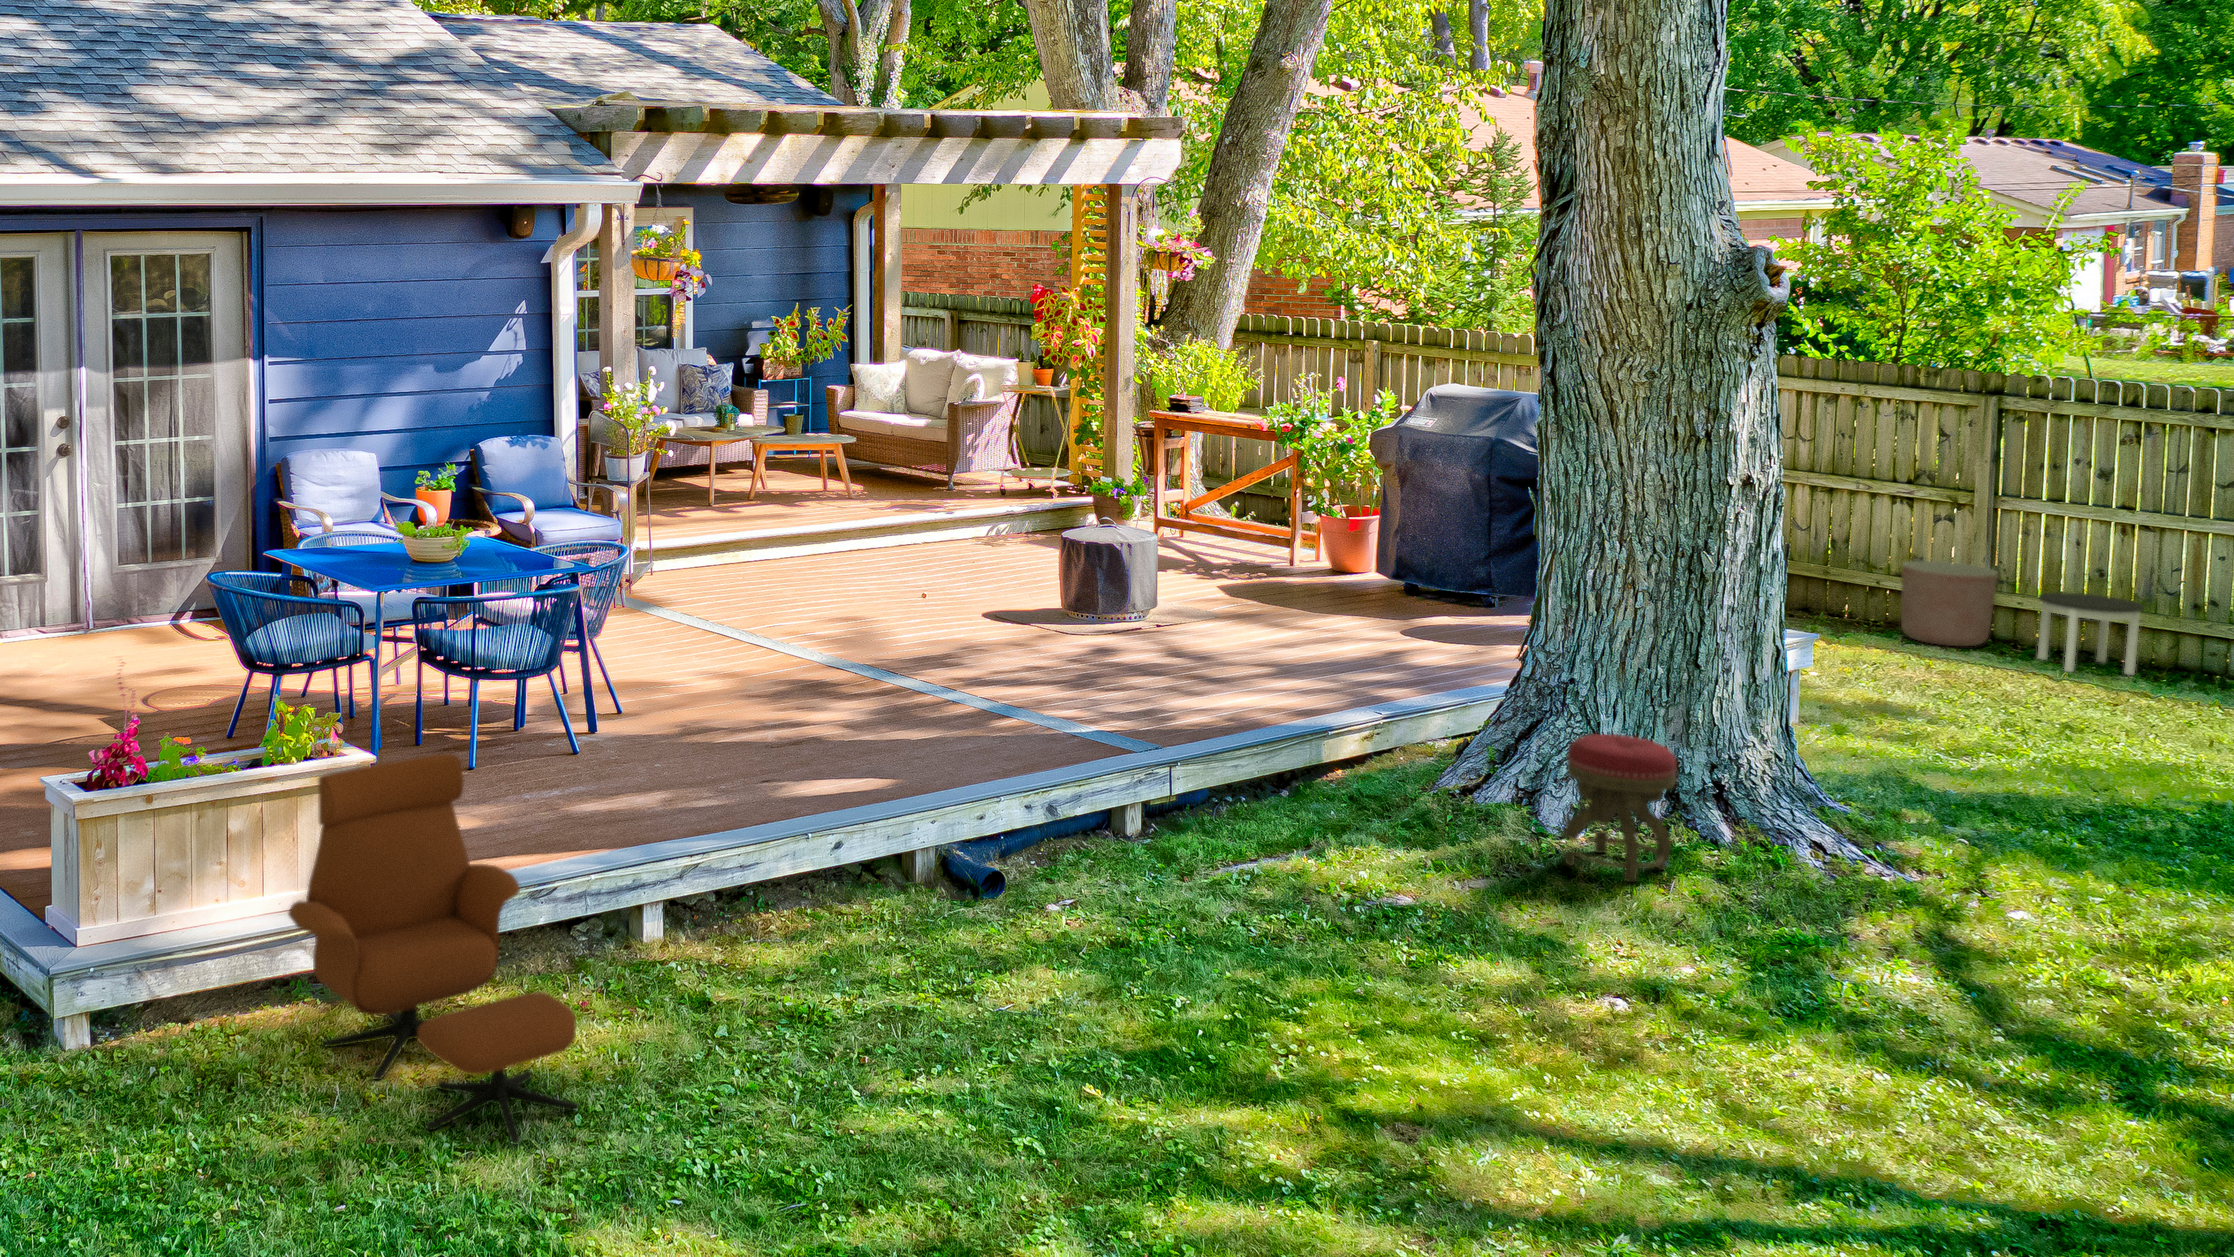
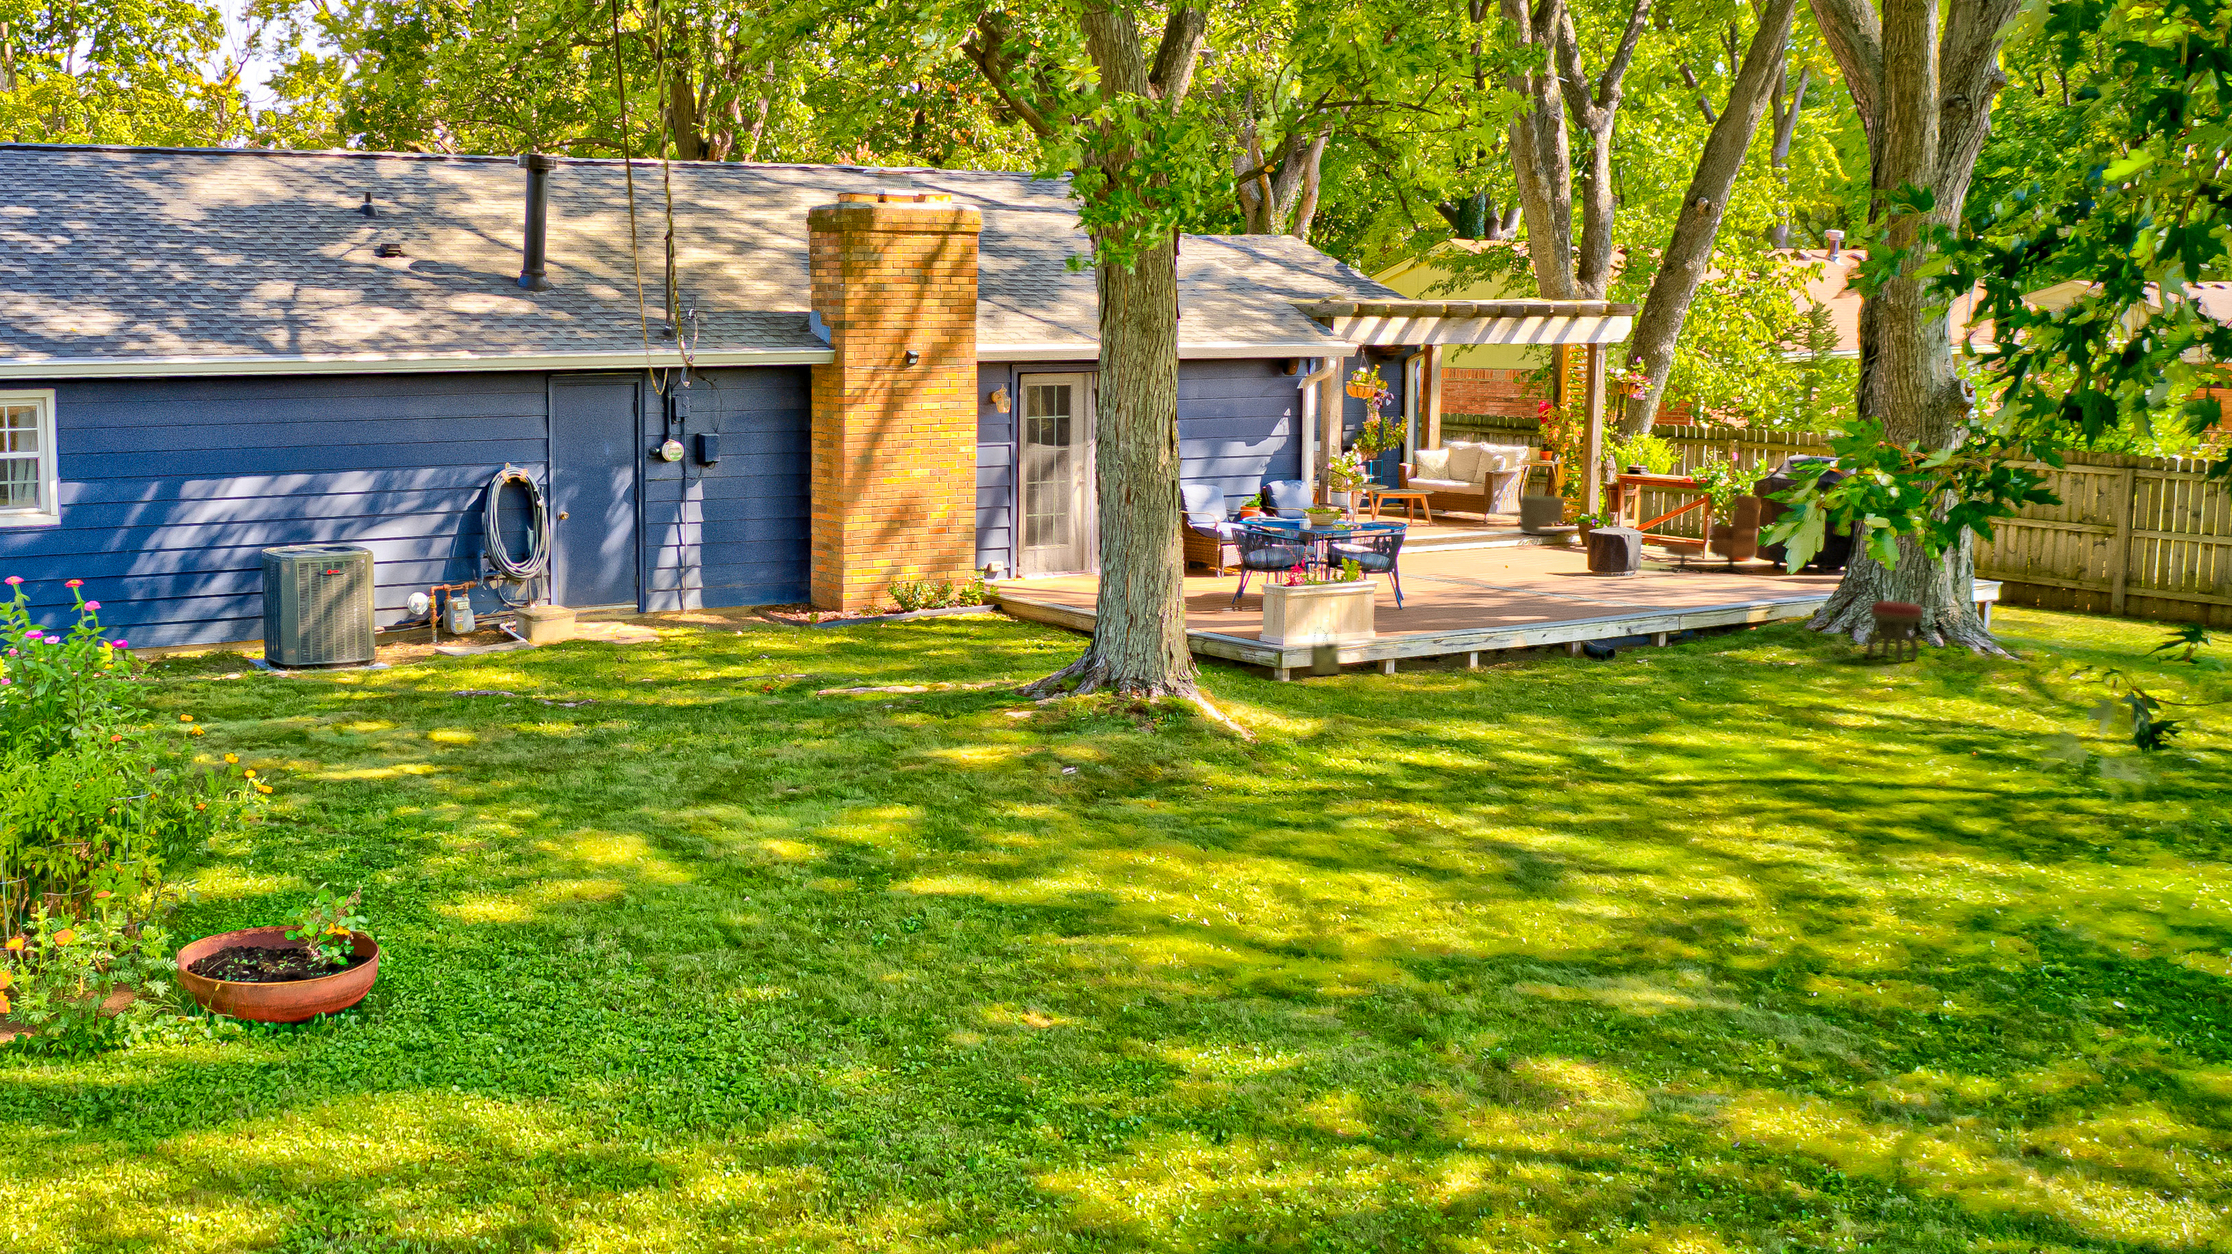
planter: present [1901,561,1998,646] -> present [1520,496,1564,535]
round table: present [2038,592,2144,675] -> none [2146,574,2208,617]
lounge chair: present [288,754,580,1144] -> present [1665,494,1761,574]
woven basket: none [132,907,225,1048] -> present [1310,644,1340,675]

